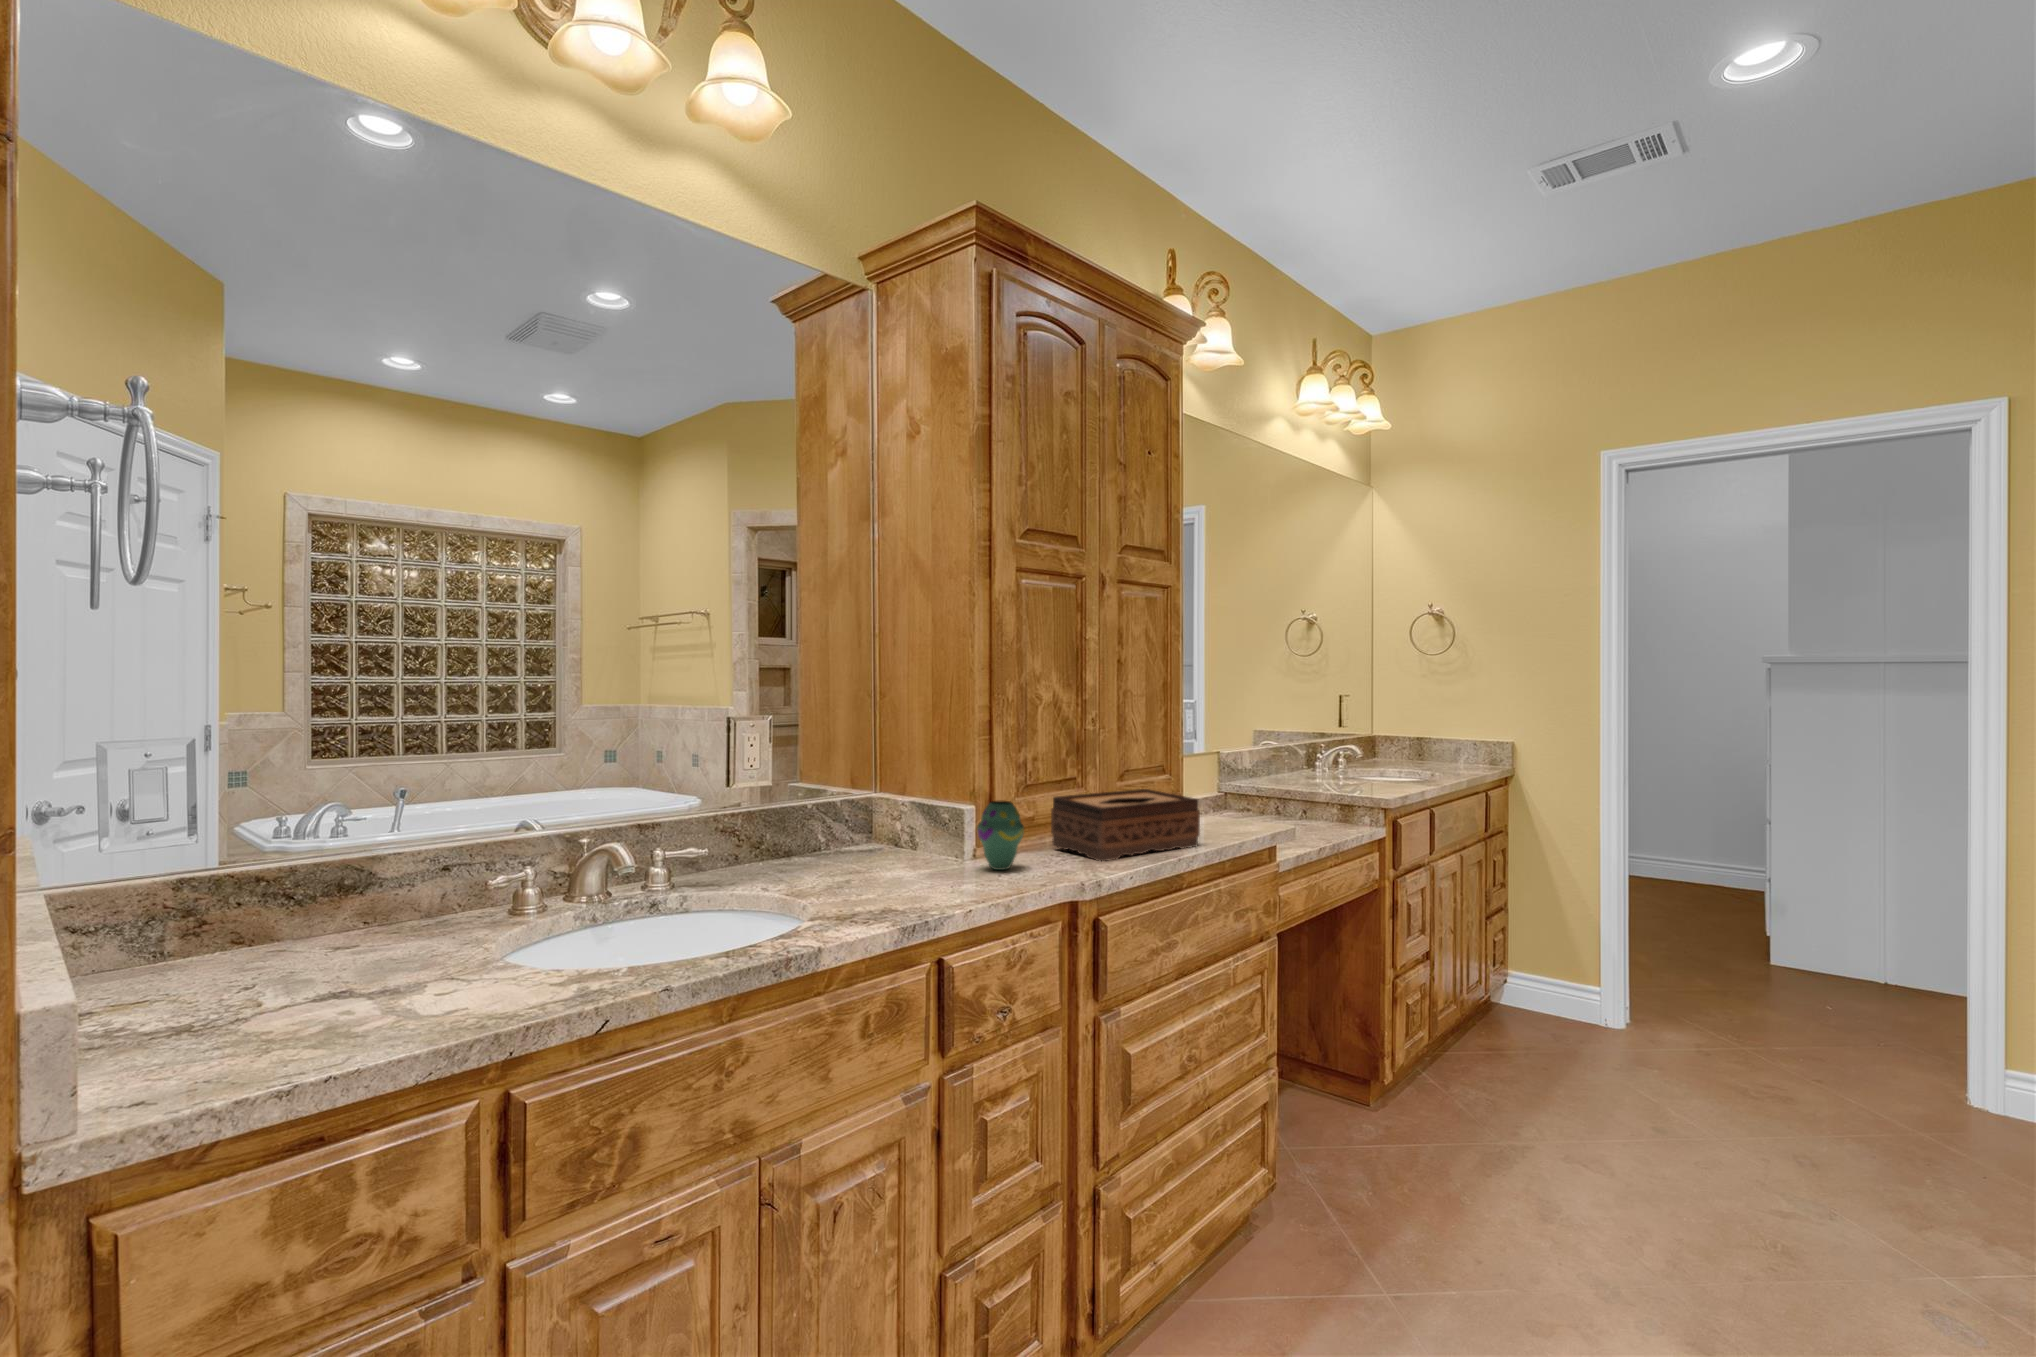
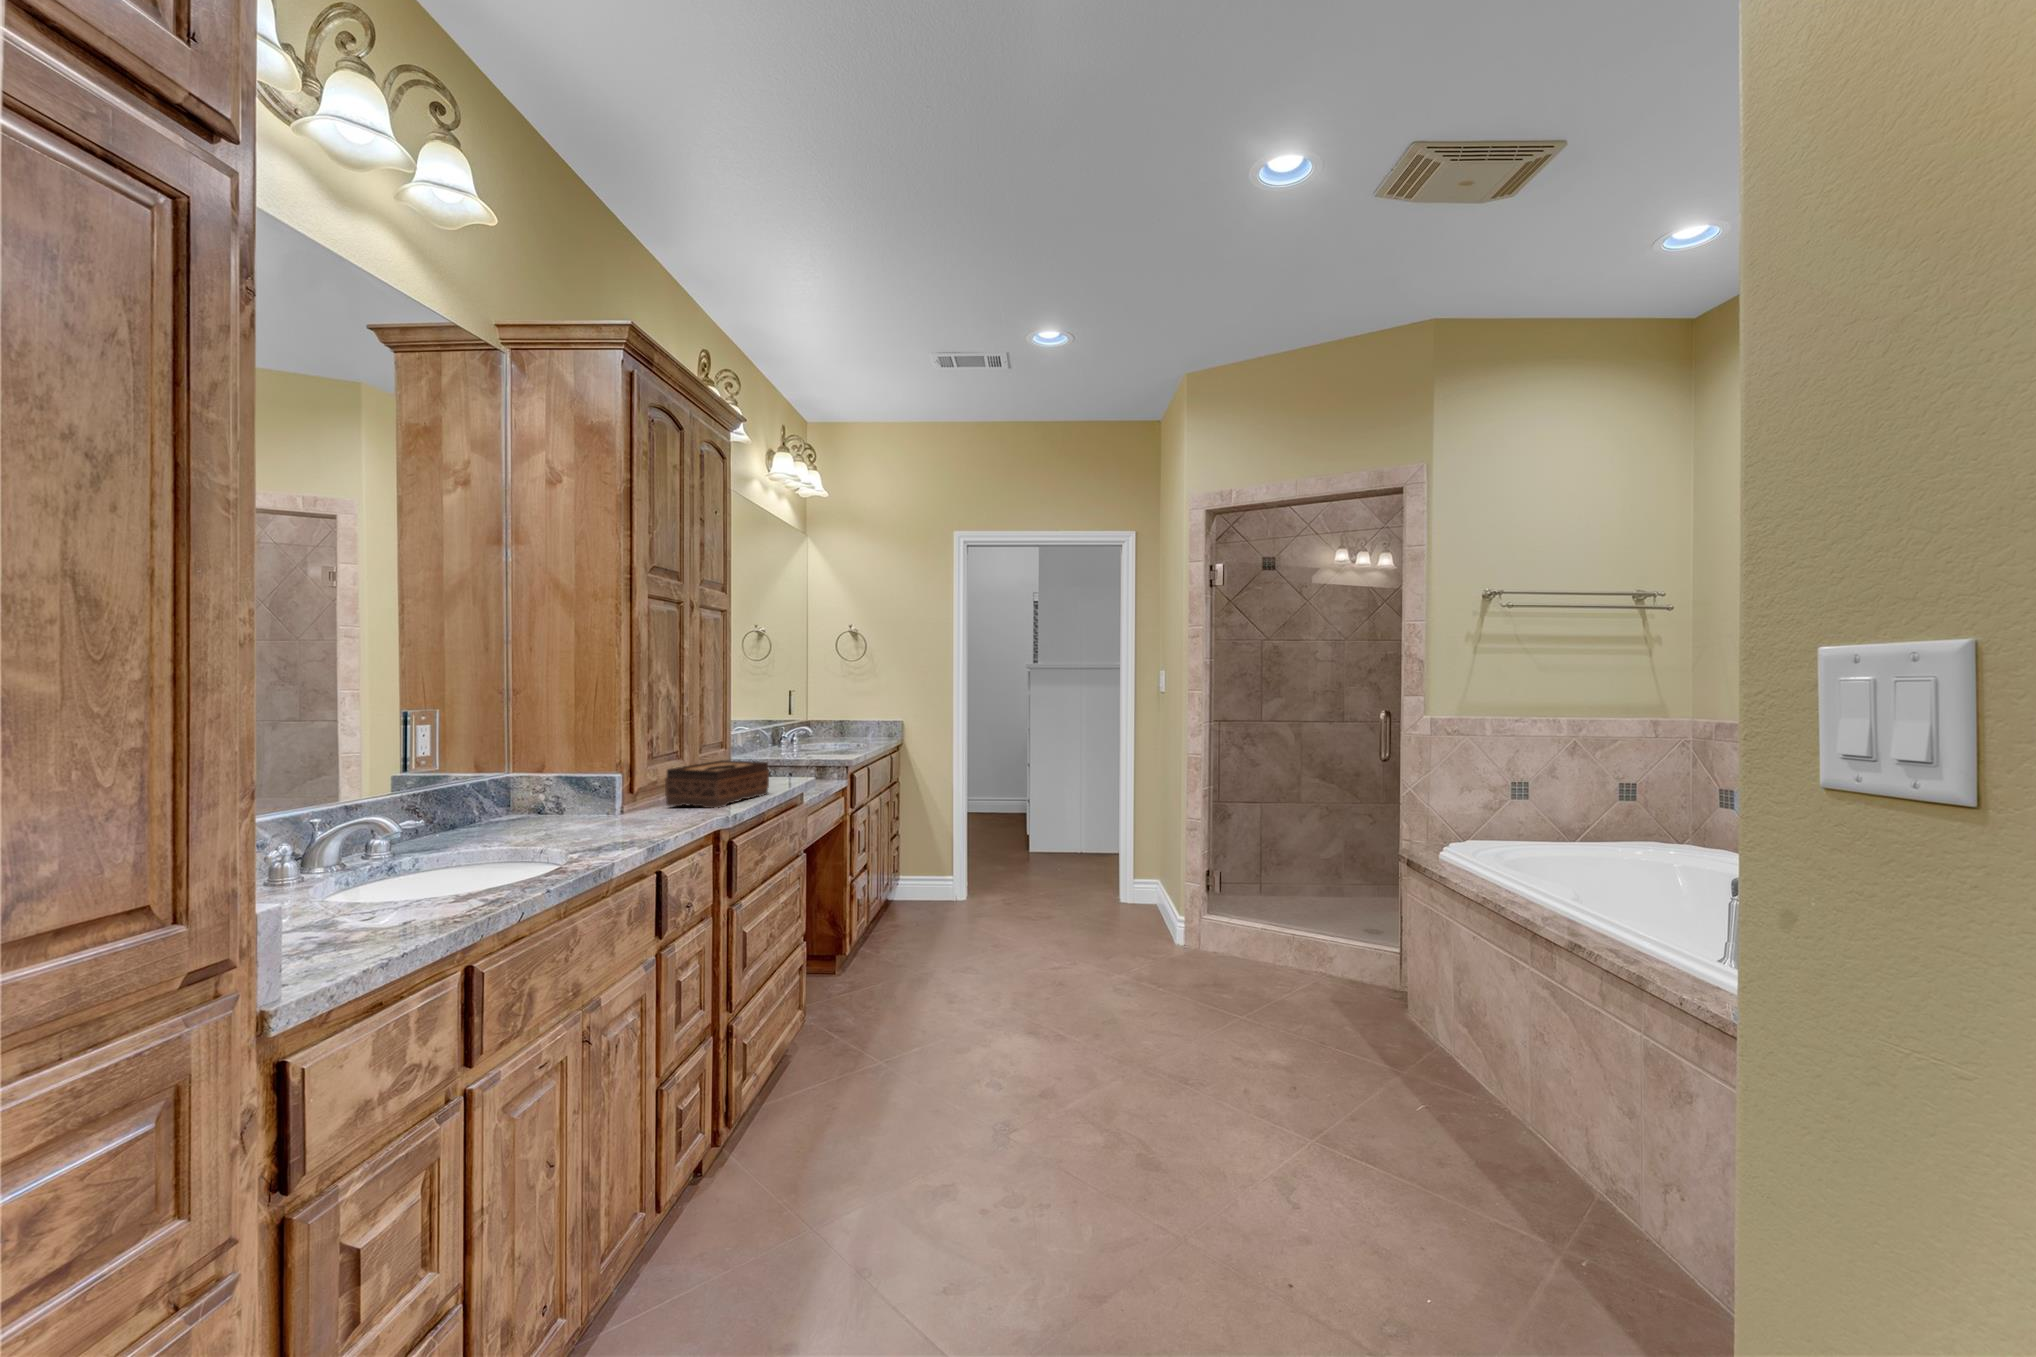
vase: present [977,801,1024,870] -> none [632,771,670,821]

